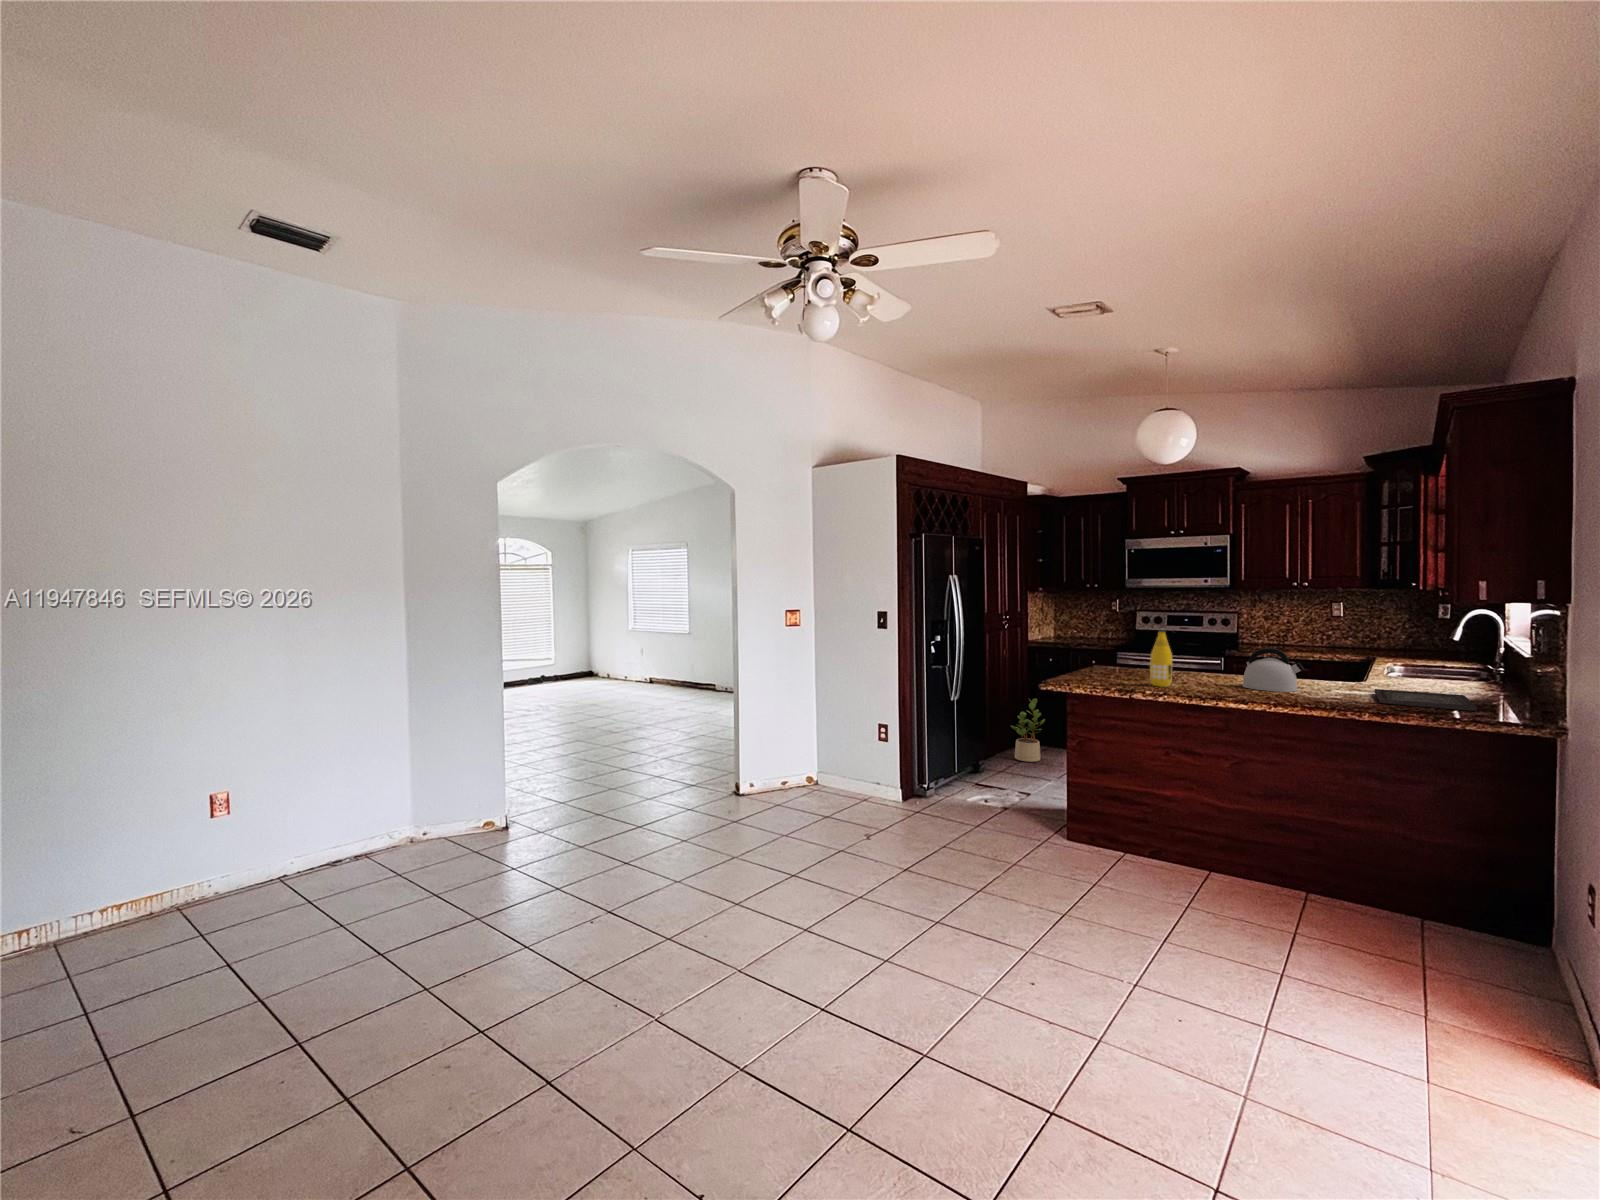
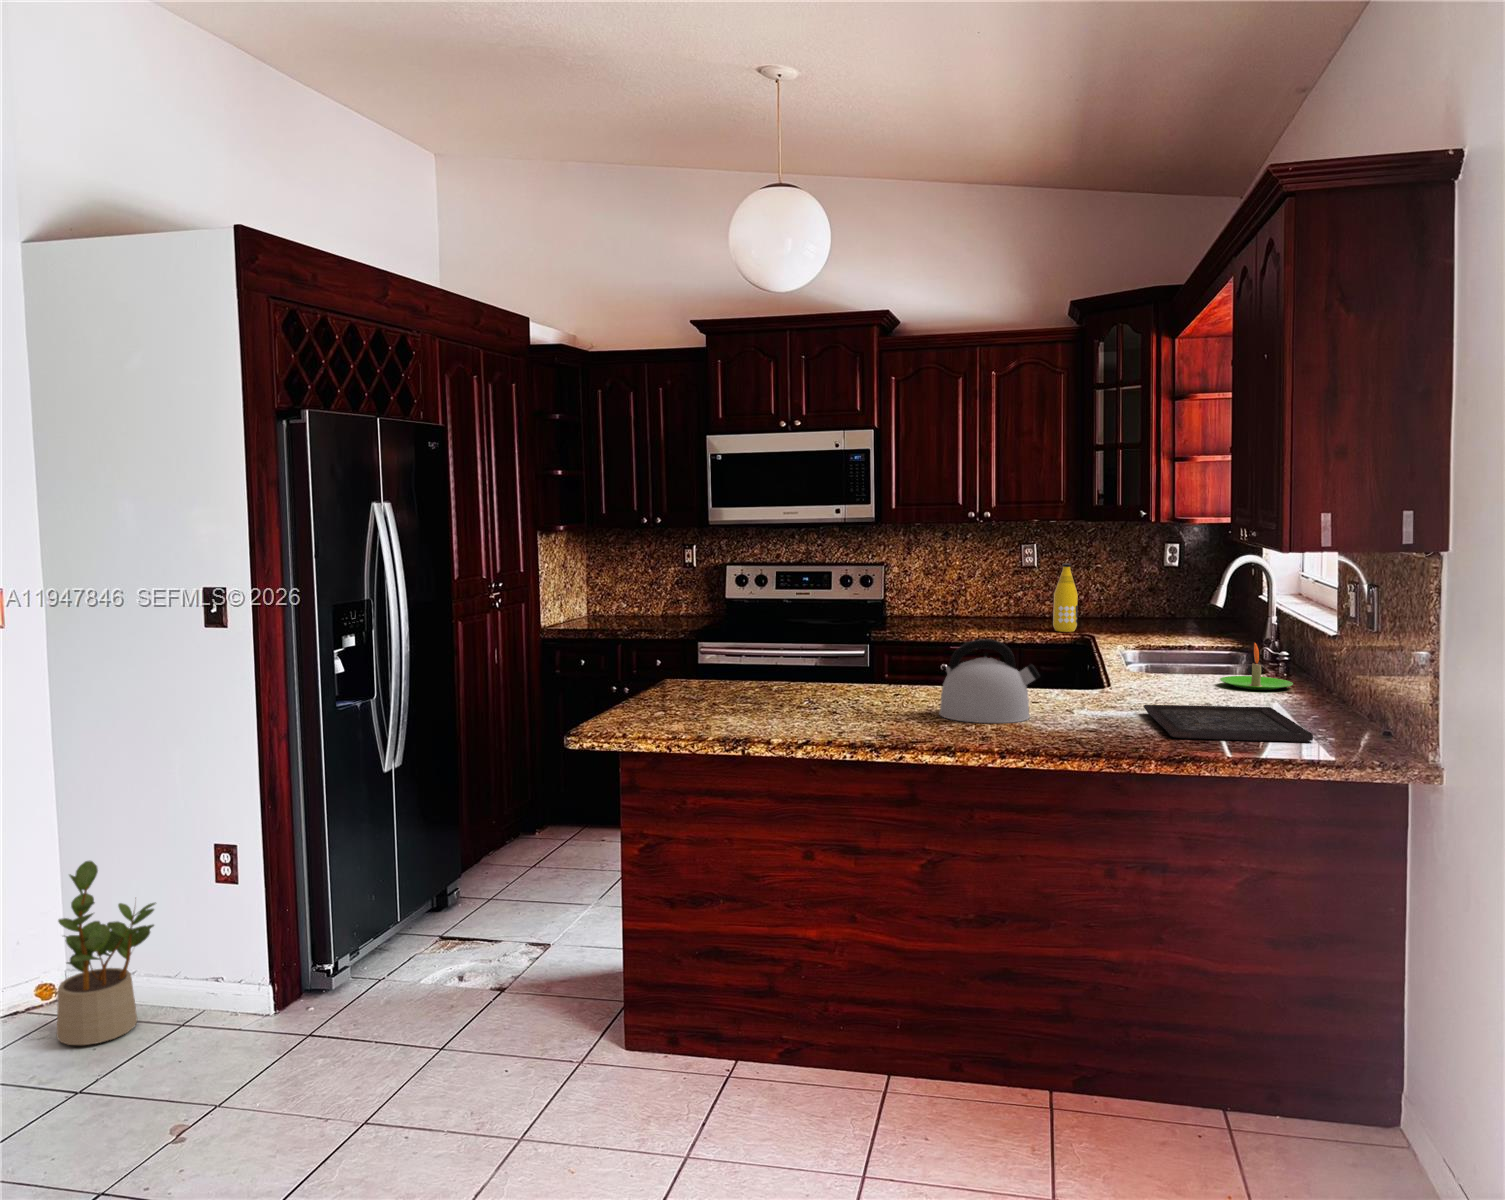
bottle: present [1150,630,1172,687] -> present [1053,564,1078,632]
candle: none [1448,662,1503,690] -> present [1220,643,1293,690]
potted plant: present [1011,698,1045,762] -> present [57,861,155,1045]

